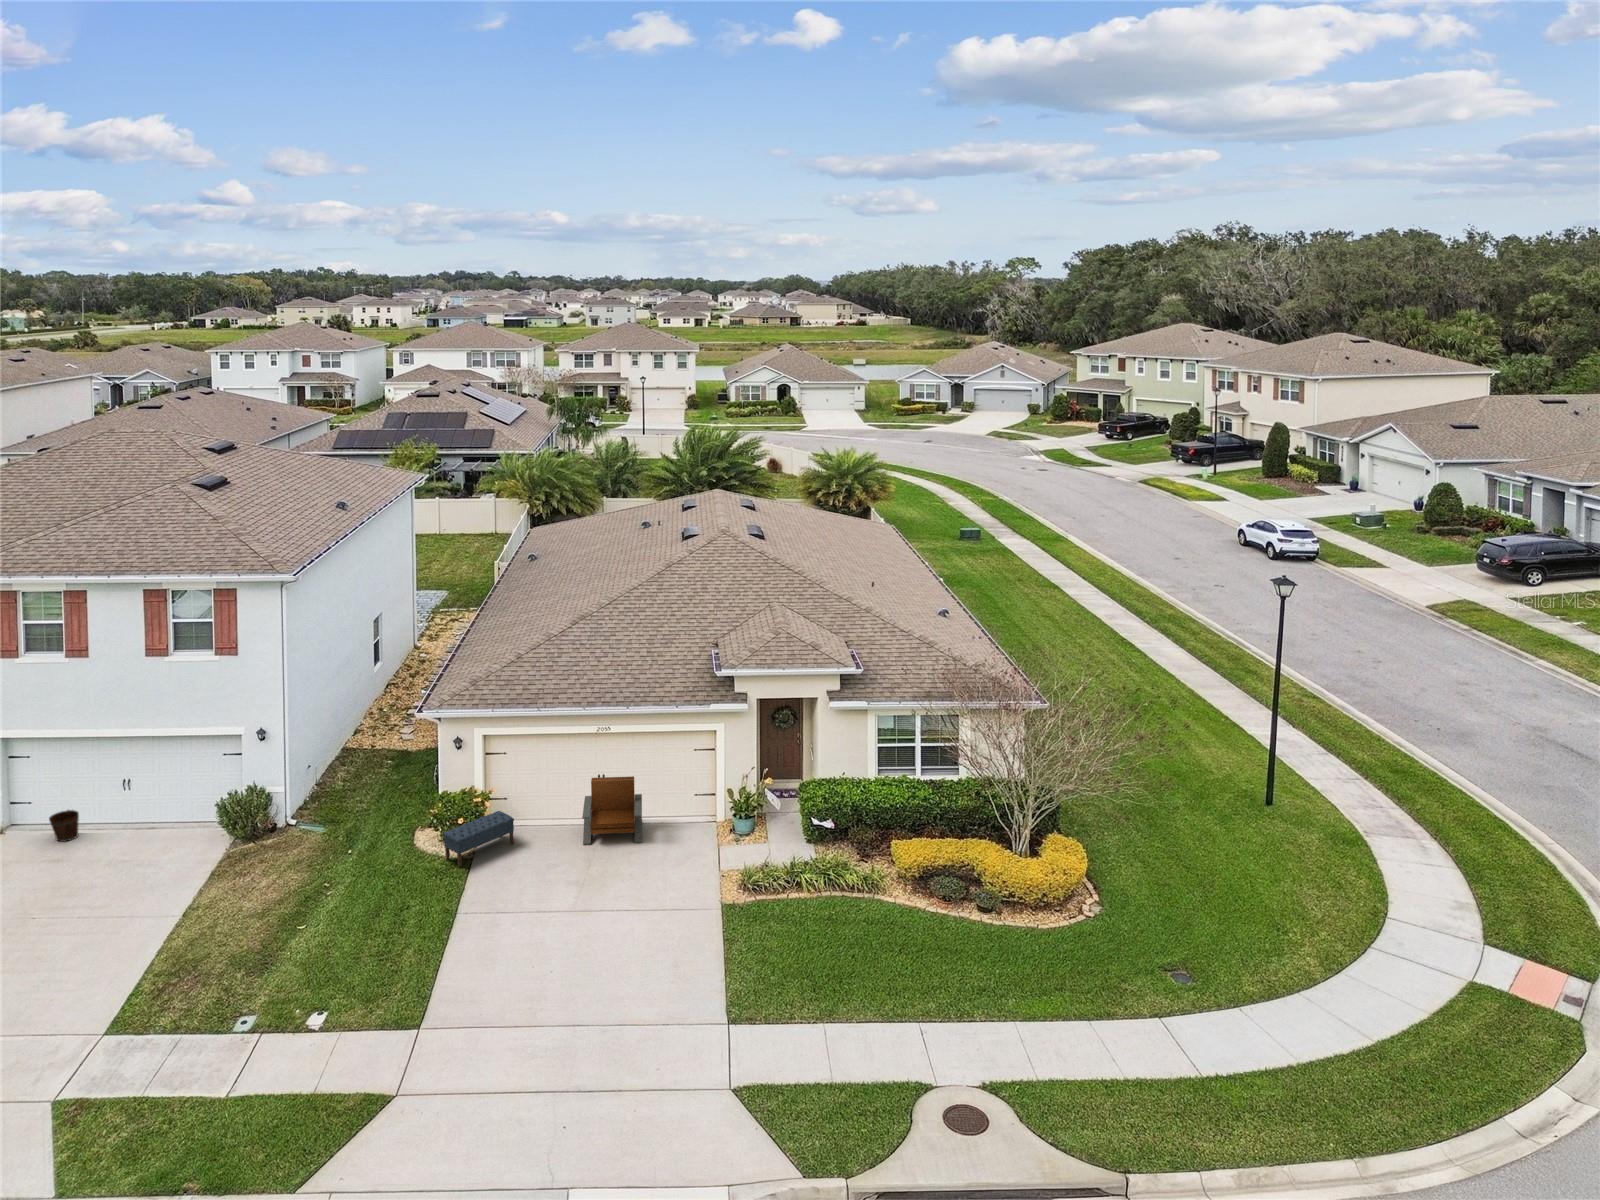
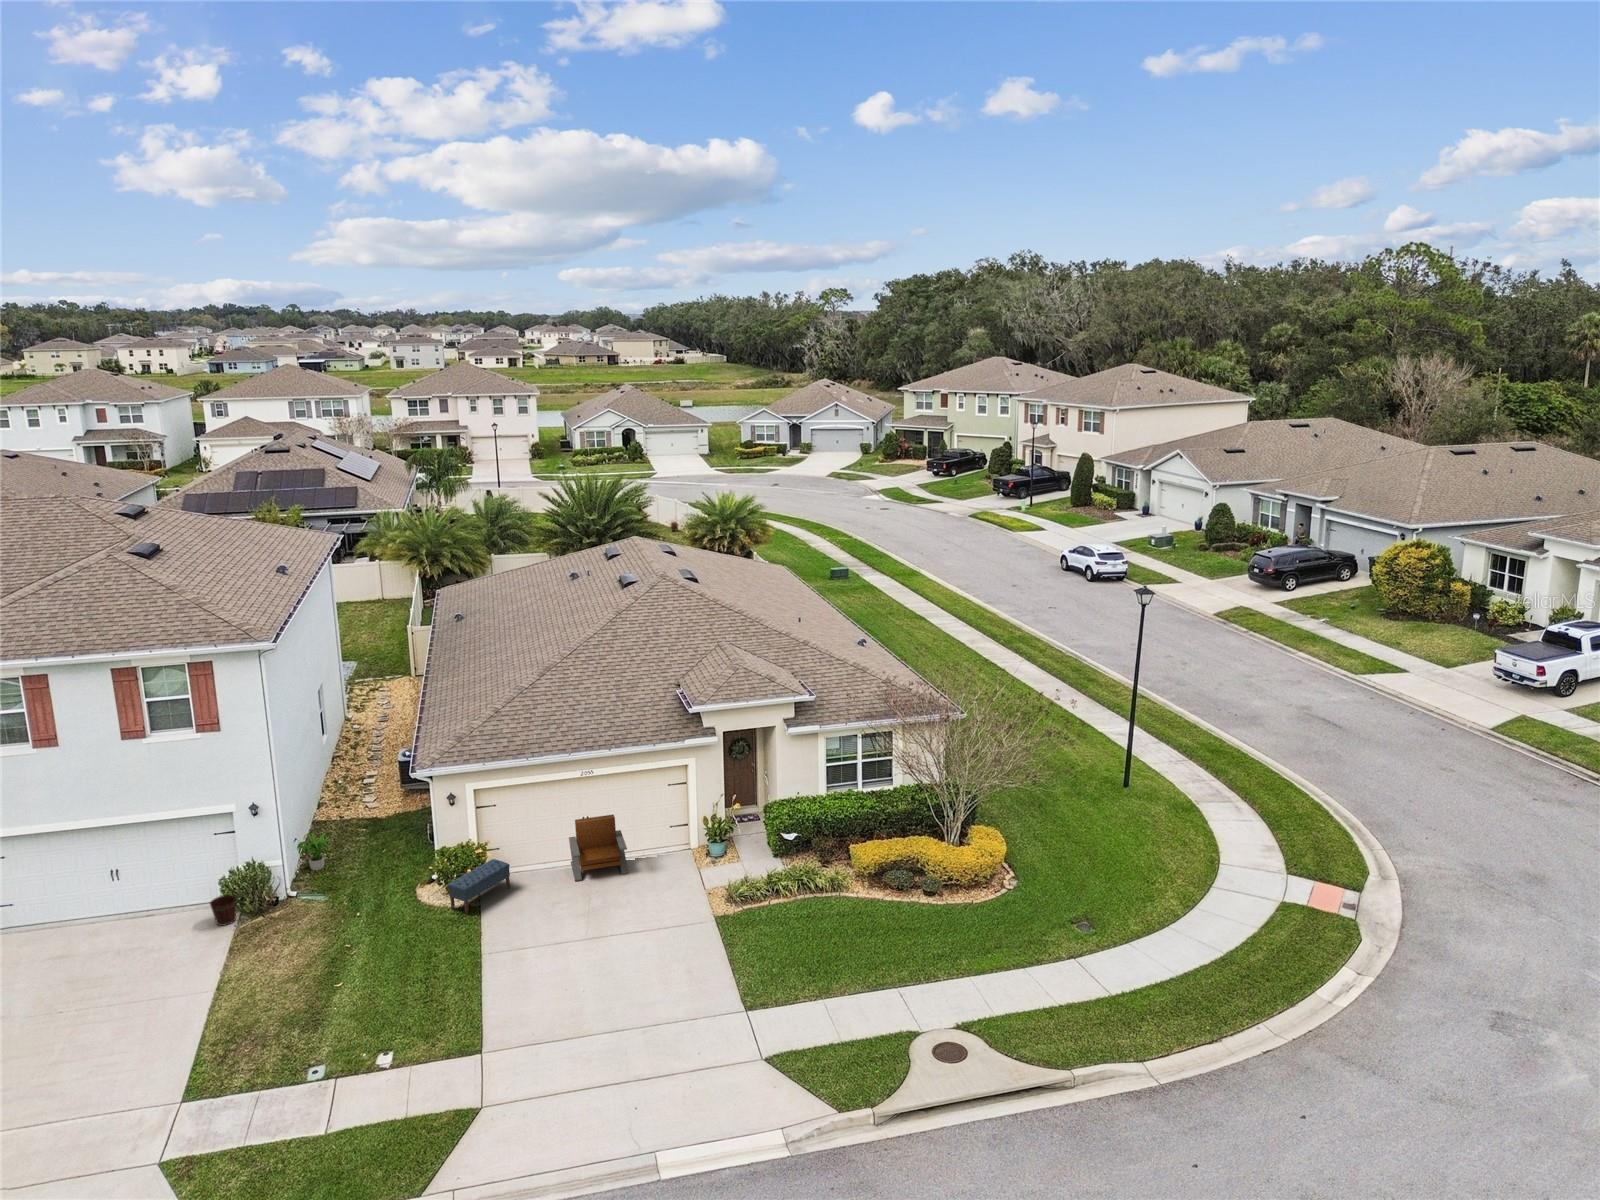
potted plant: none [309,762,348,802] -> present [297,833,331,871]
bucket: present [49,810,79,842] -> present [210,895,237,926]

